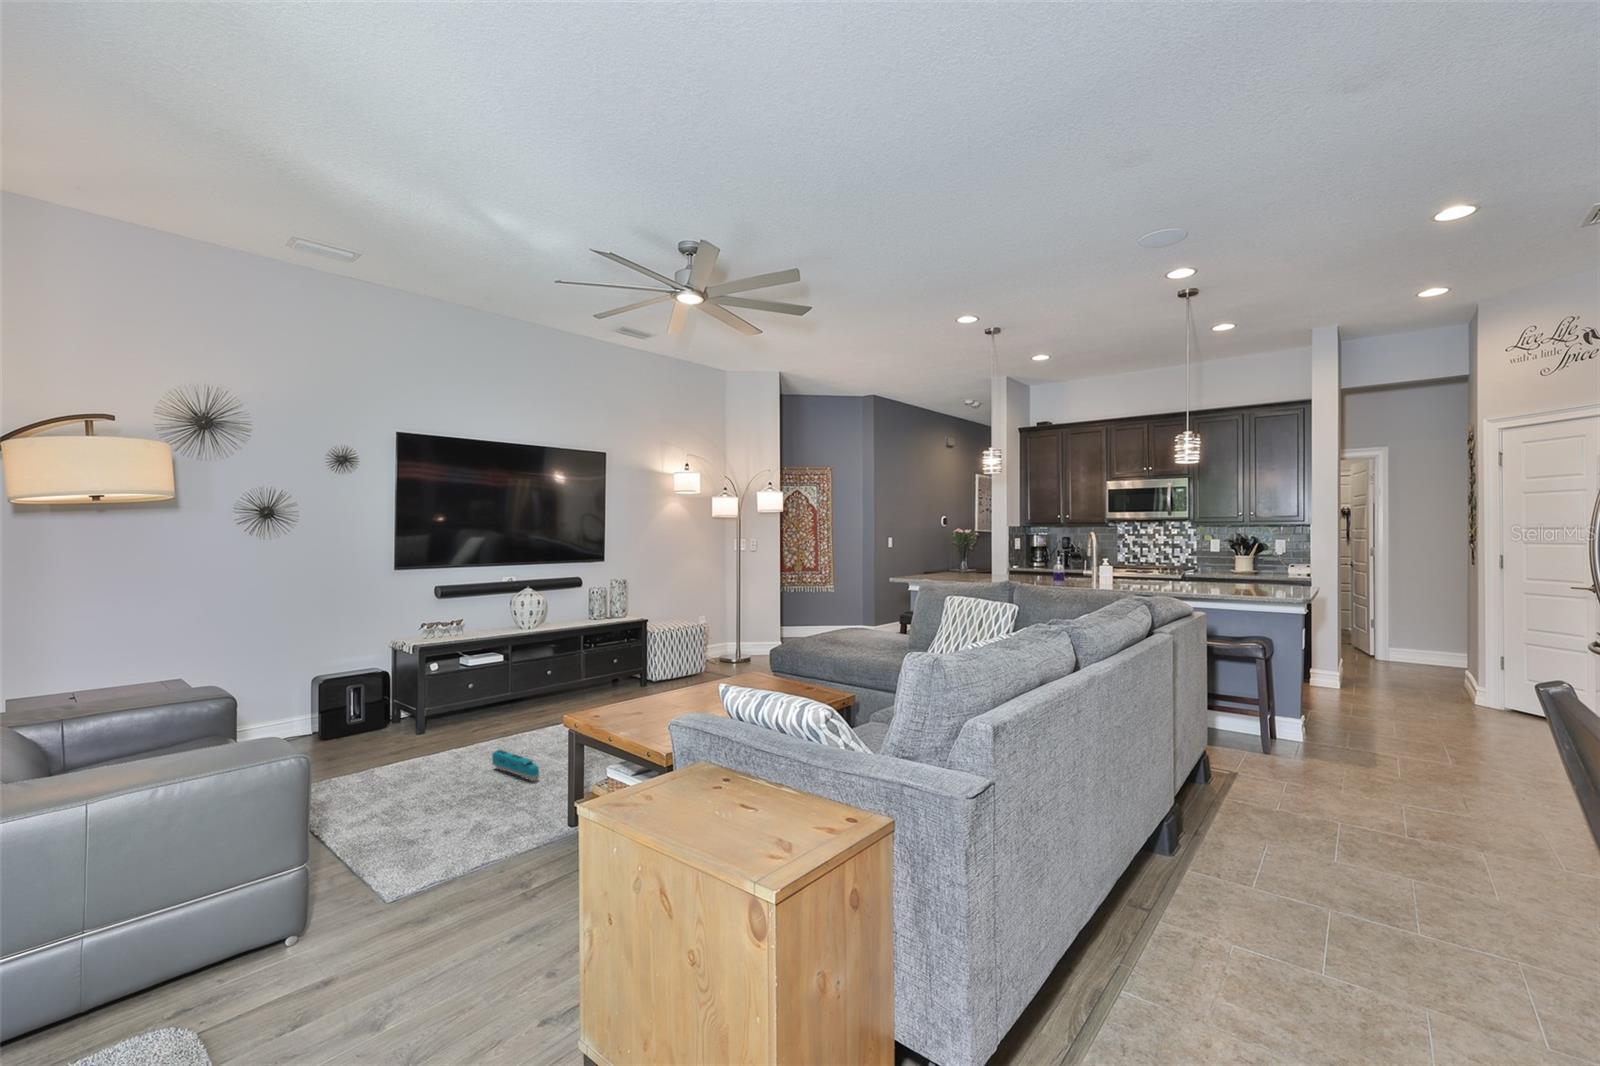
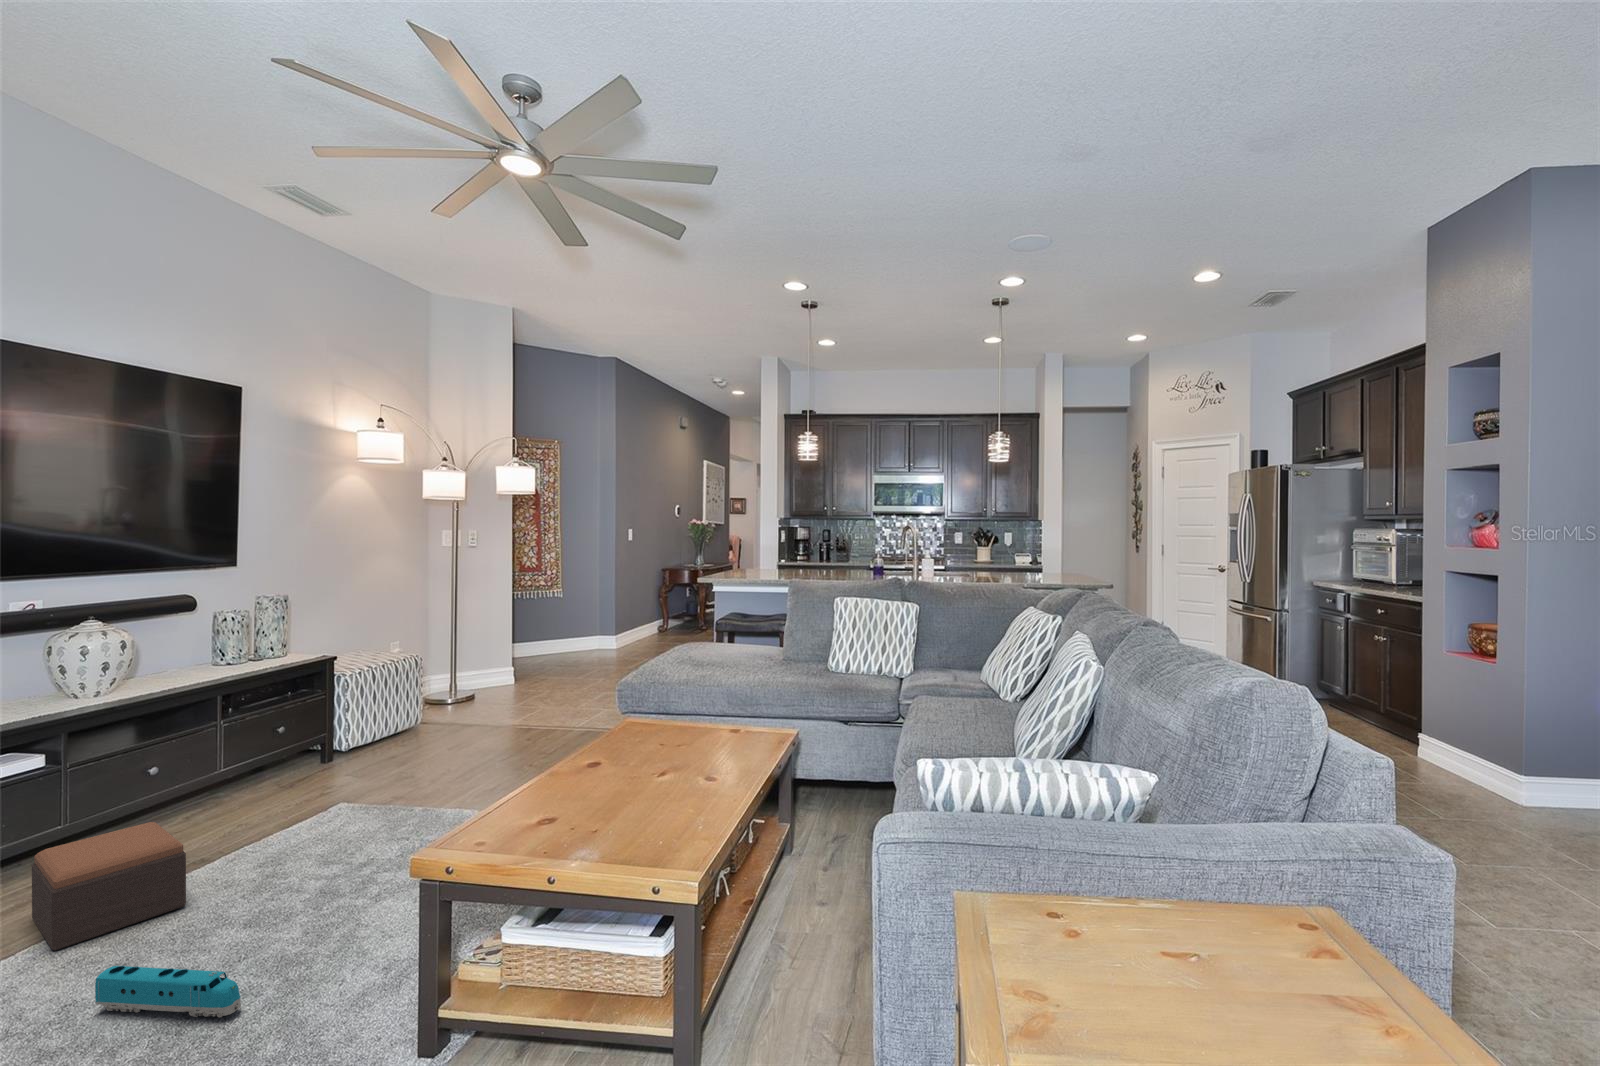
footstool: none [488,695,542,745] -> present [32,822,186,951]

